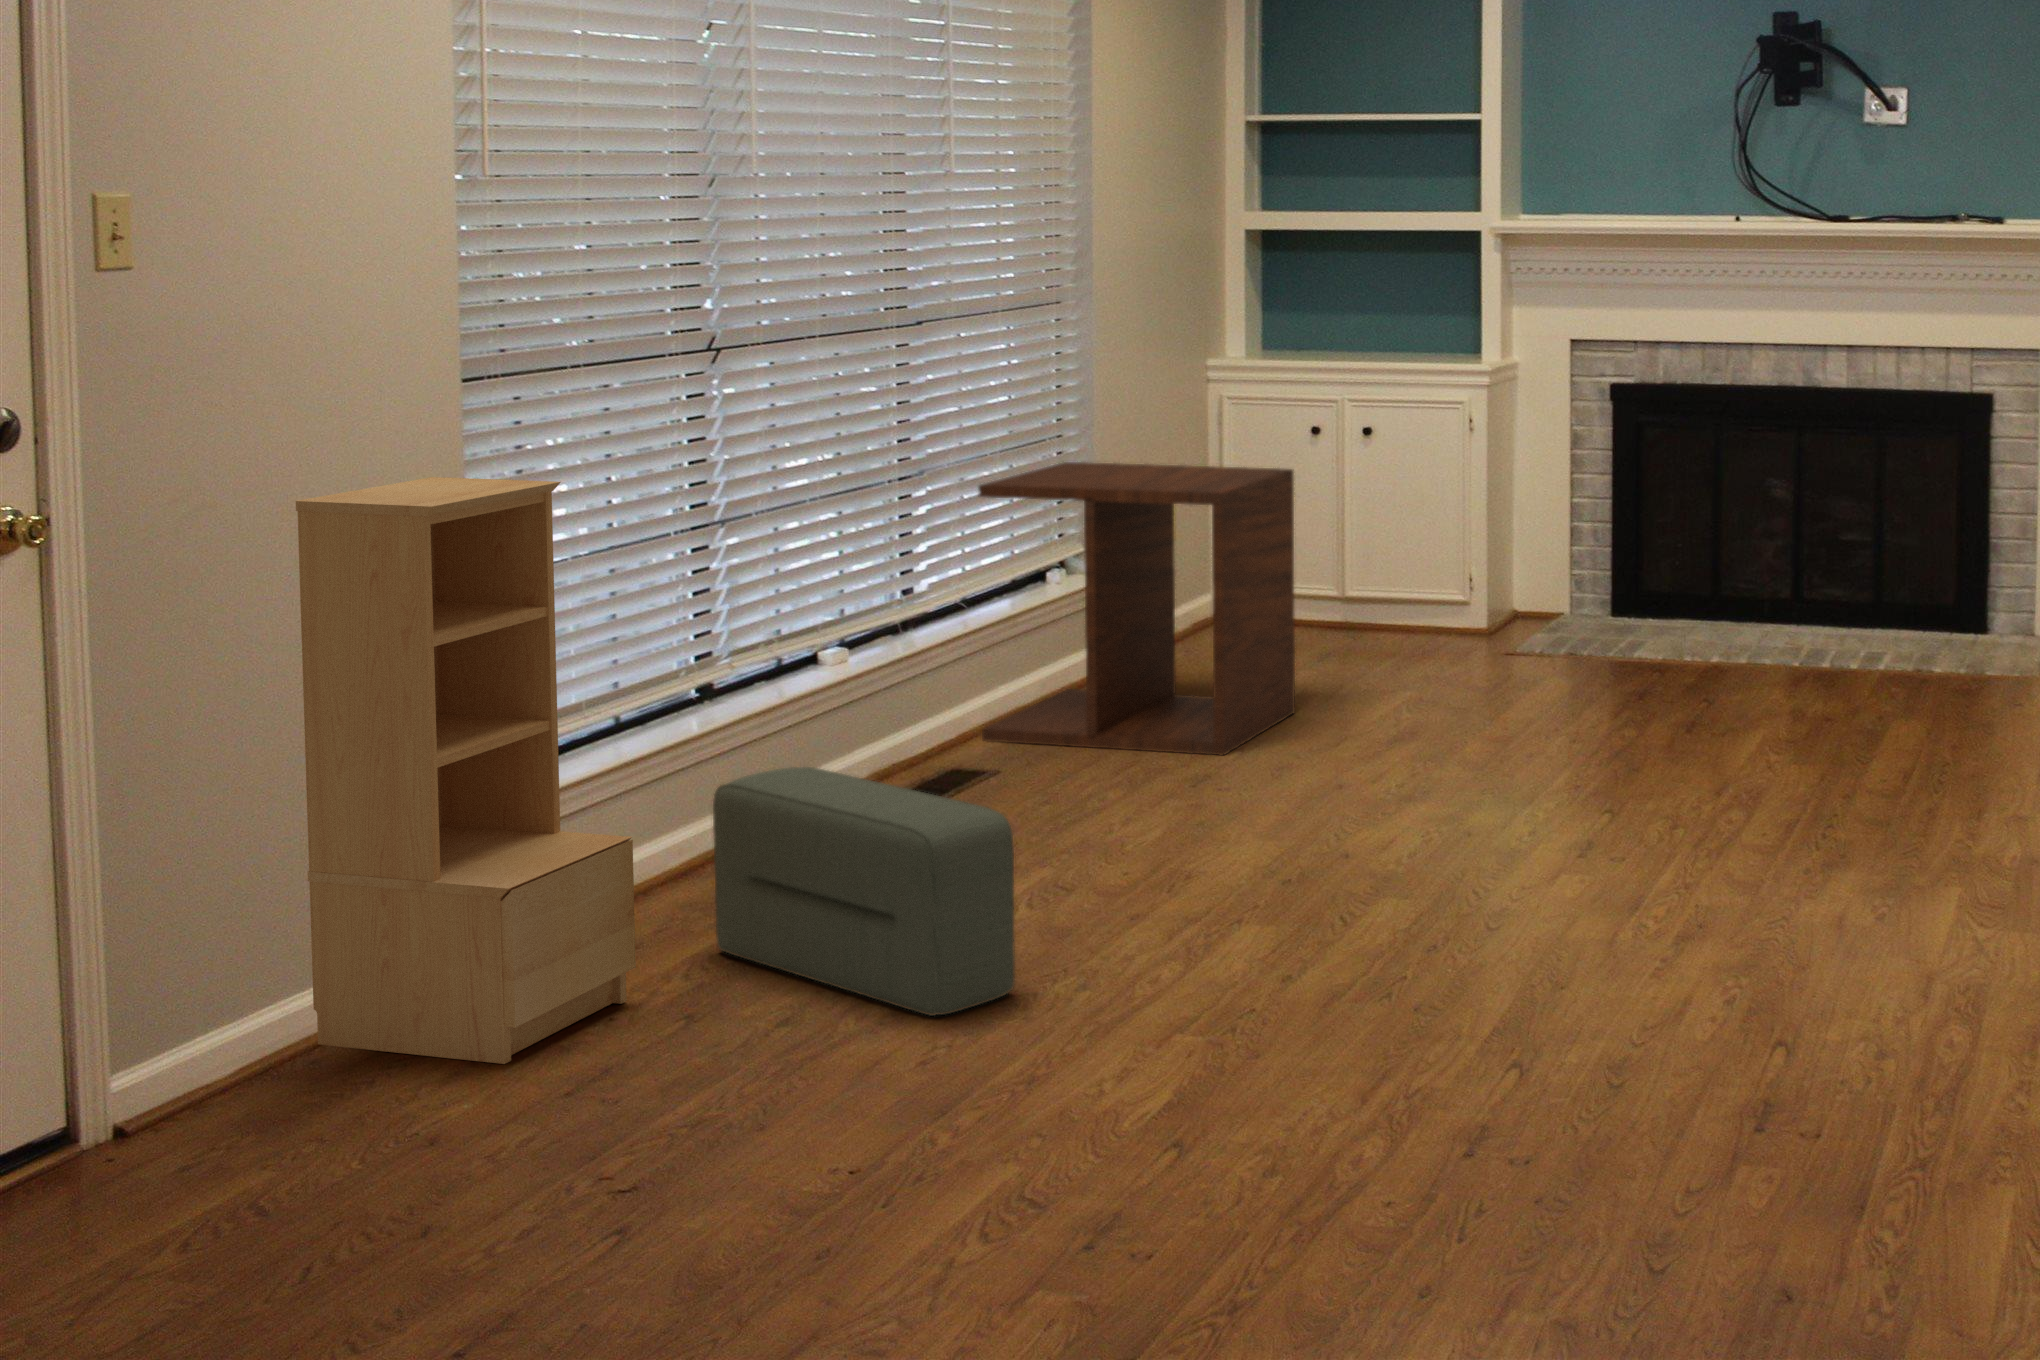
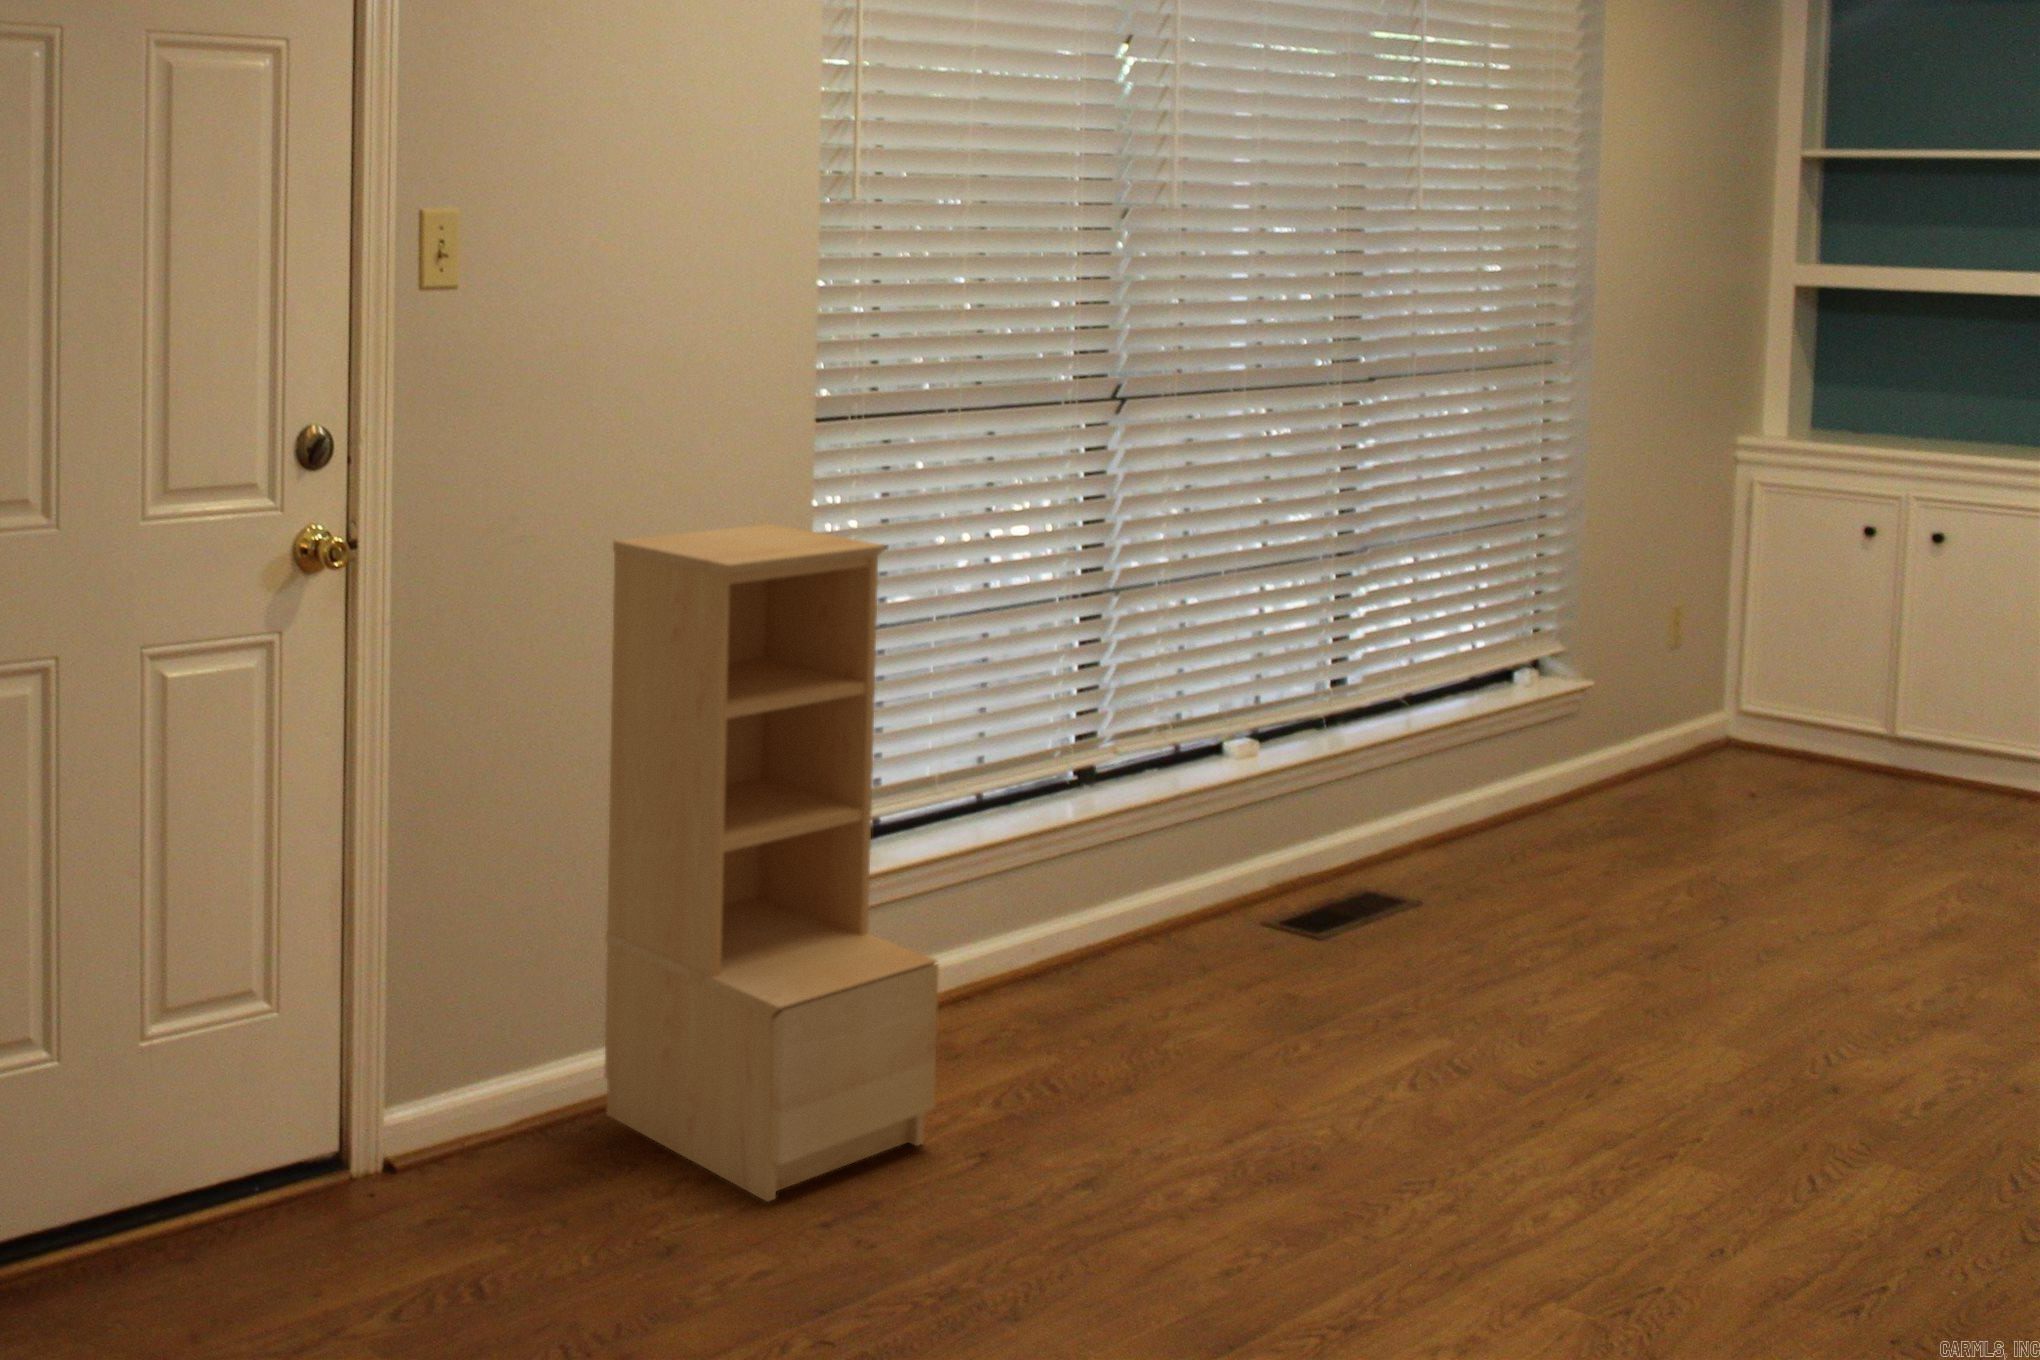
side table: present [979,462,1295,755] -> none [1416,547,1846,936]
pouf: present [713,767,1015,1016] -> none [1043,899,1397,1282]

